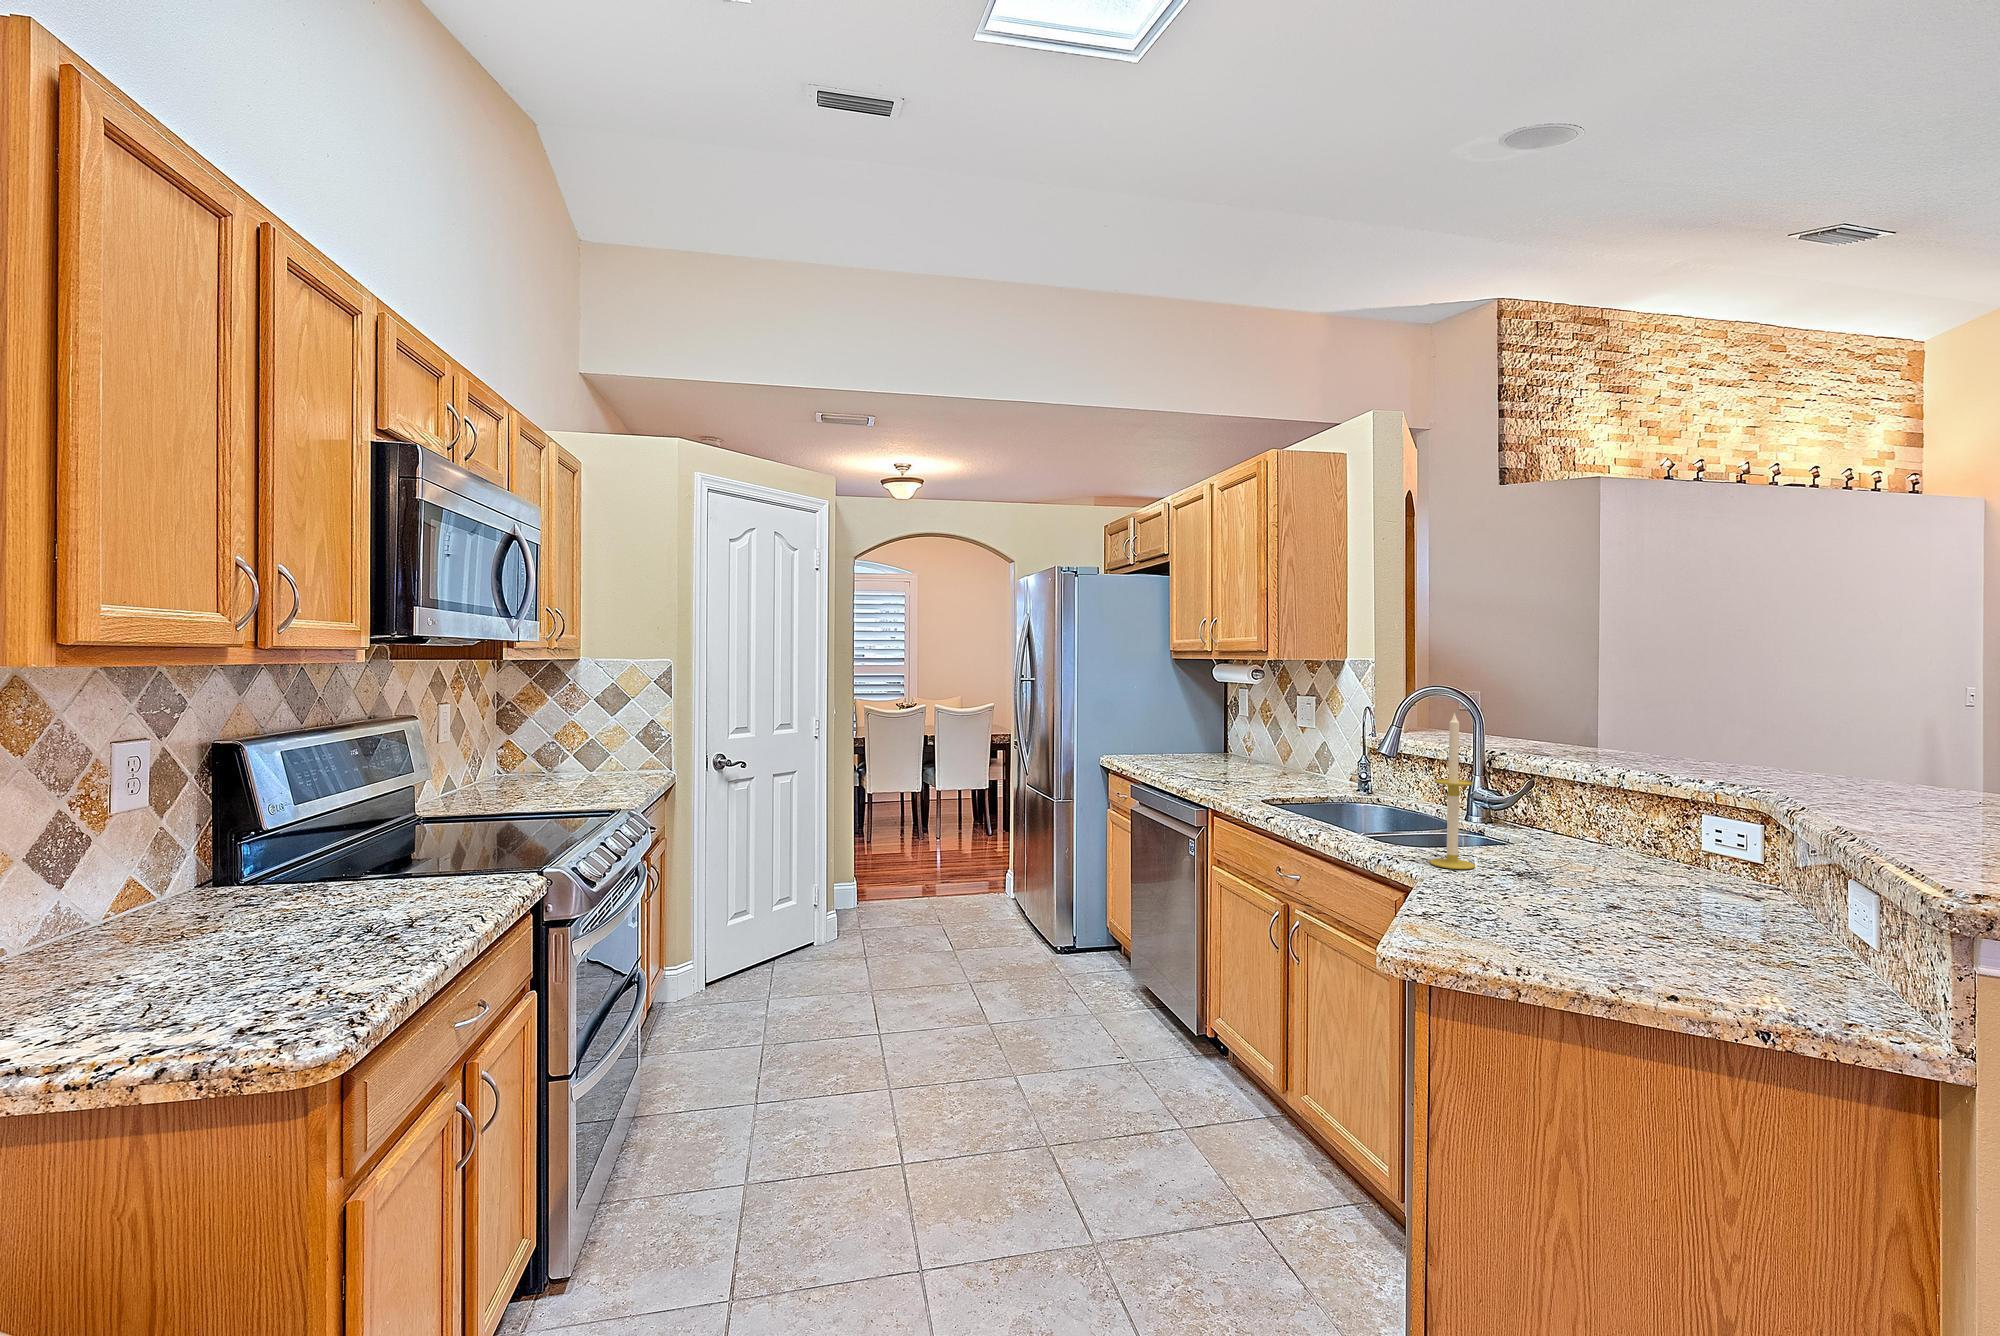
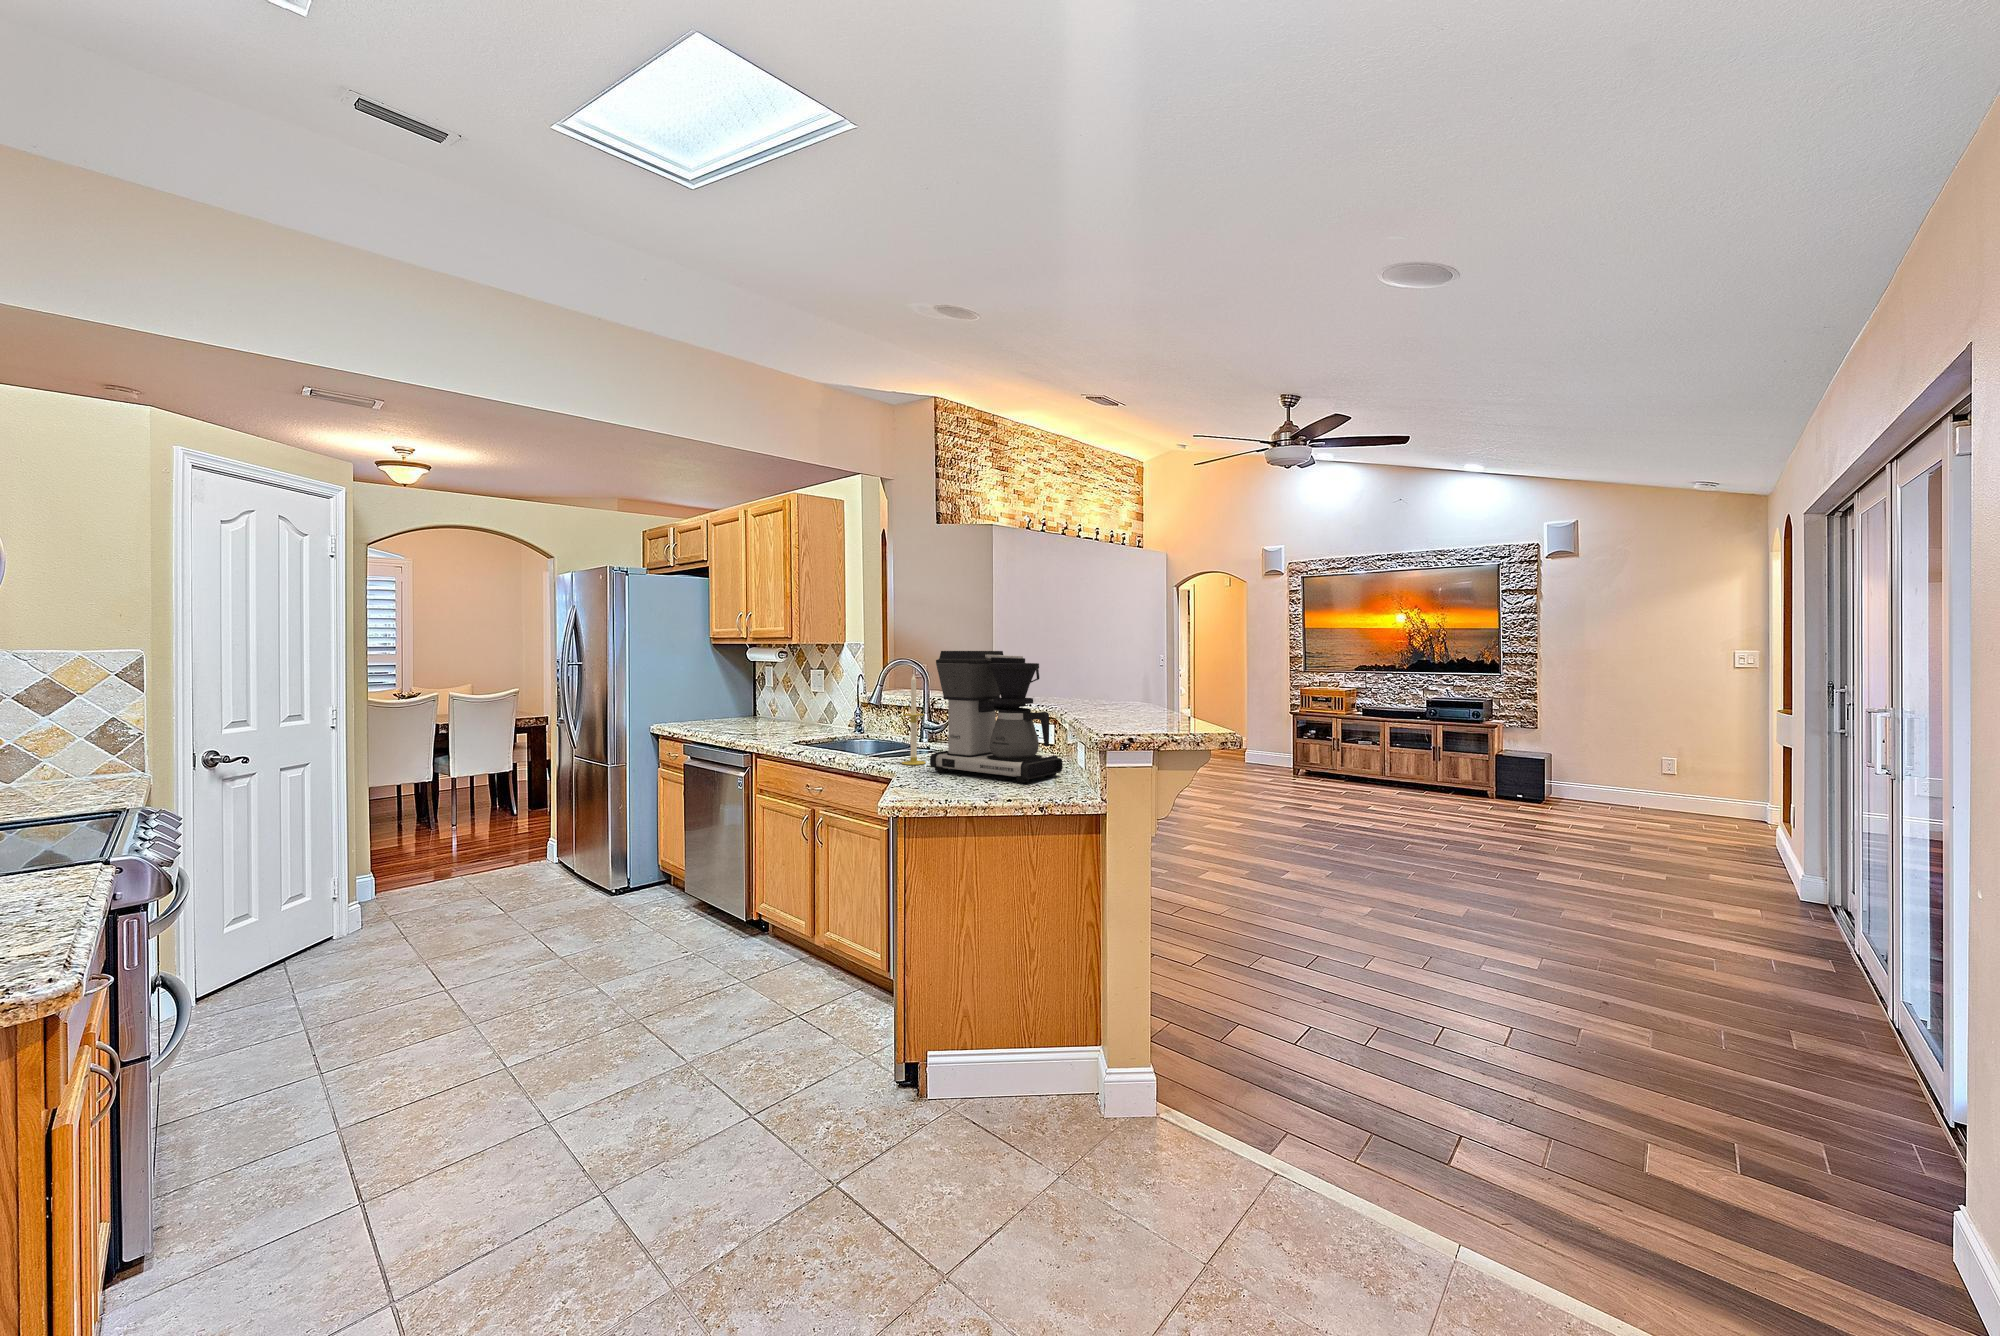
coffee maker: none [1483,676,1794,949] -> present [930,651,1063,783]

